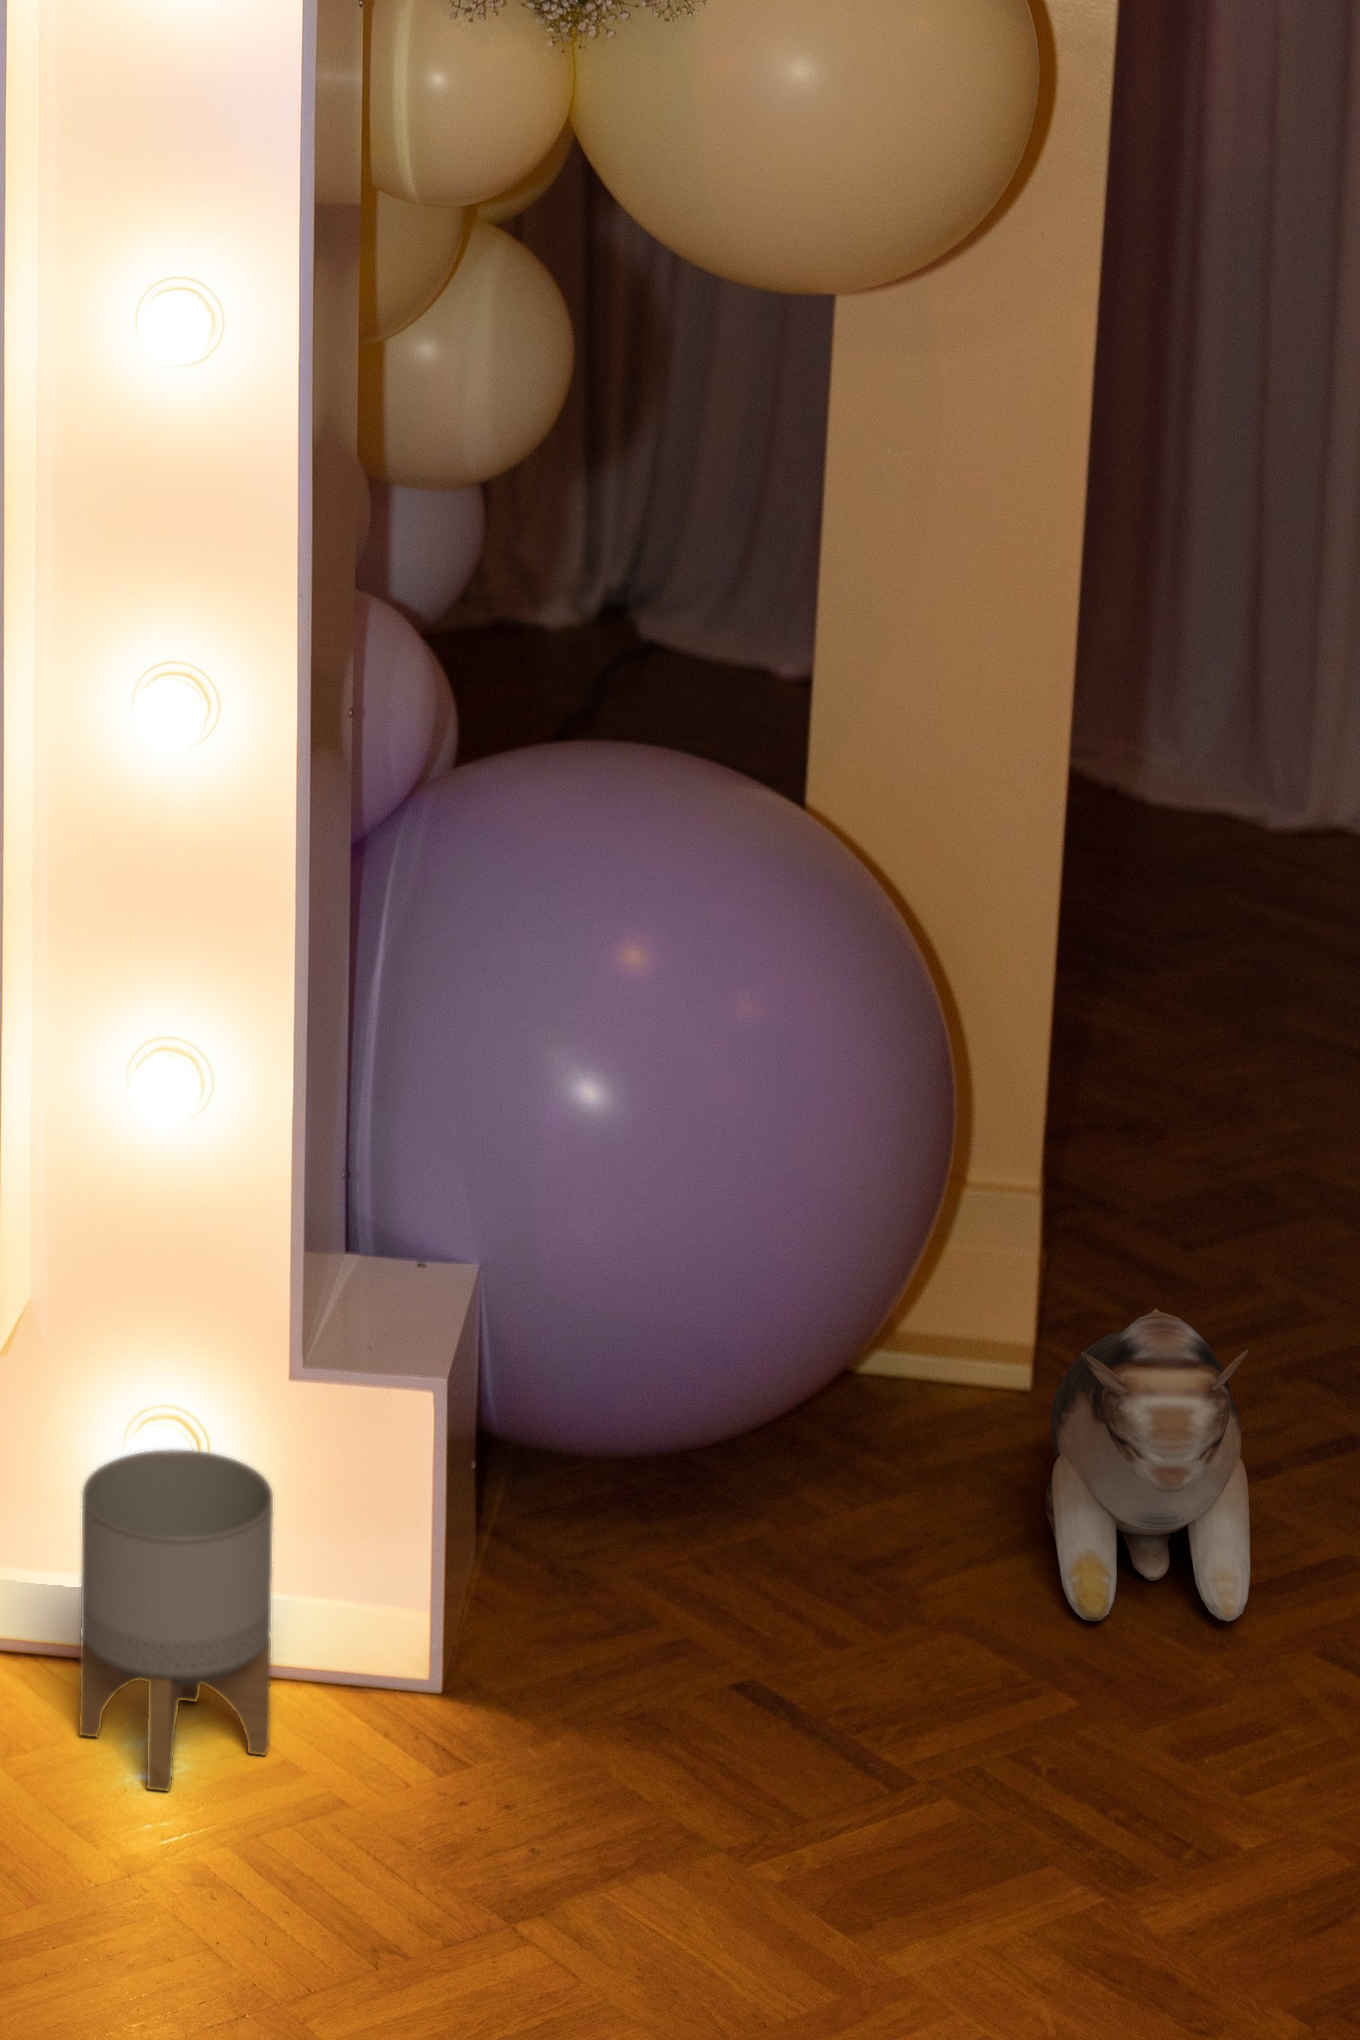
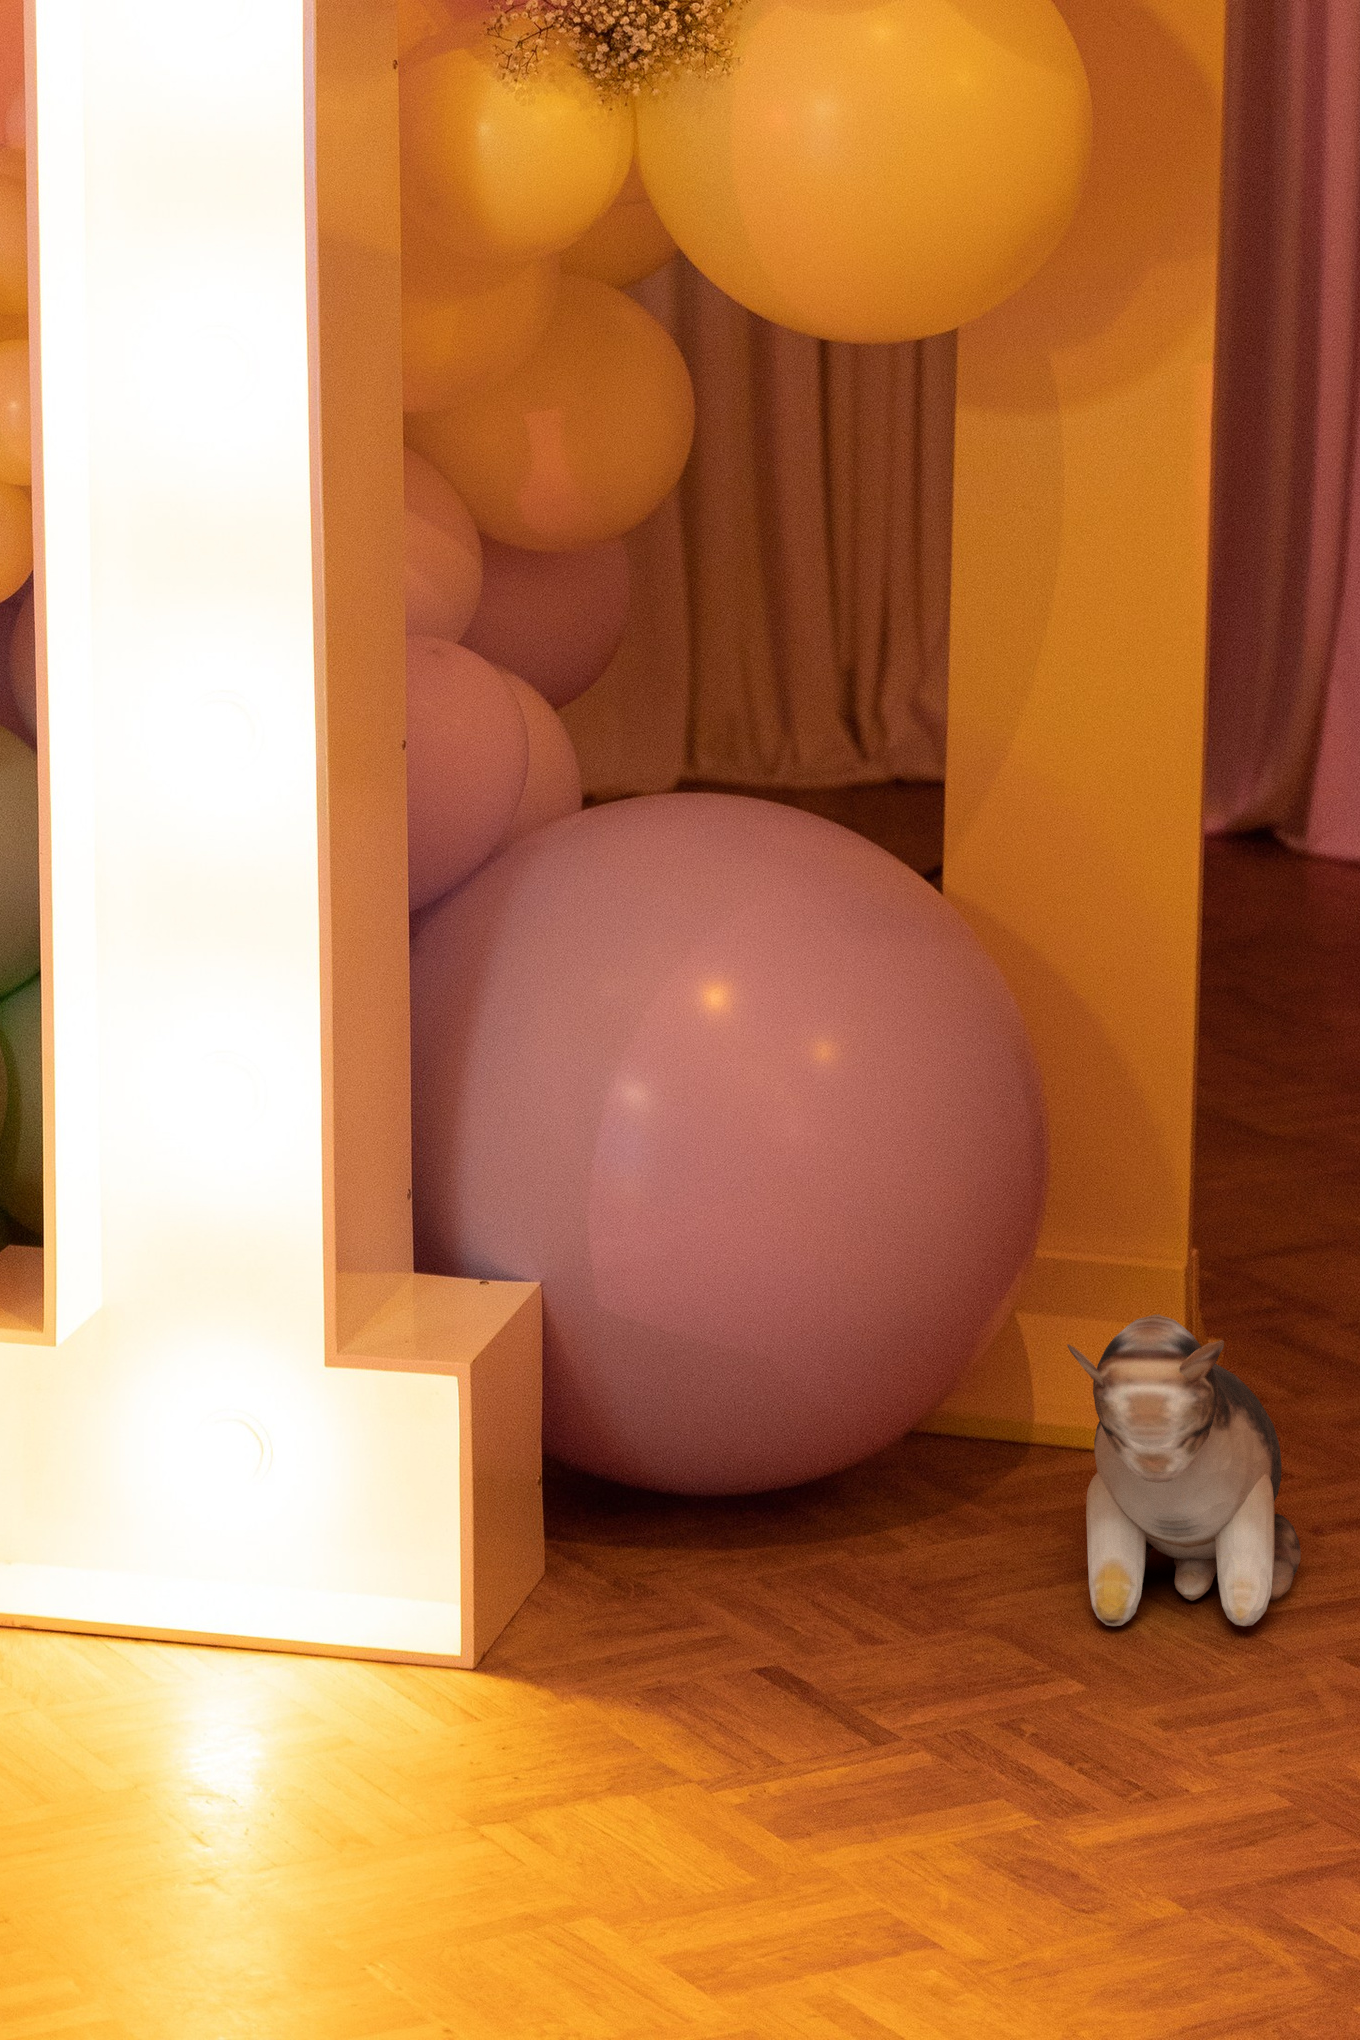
planter: present [79,1449,273,1791] -> none [104,1422,284,1719]

